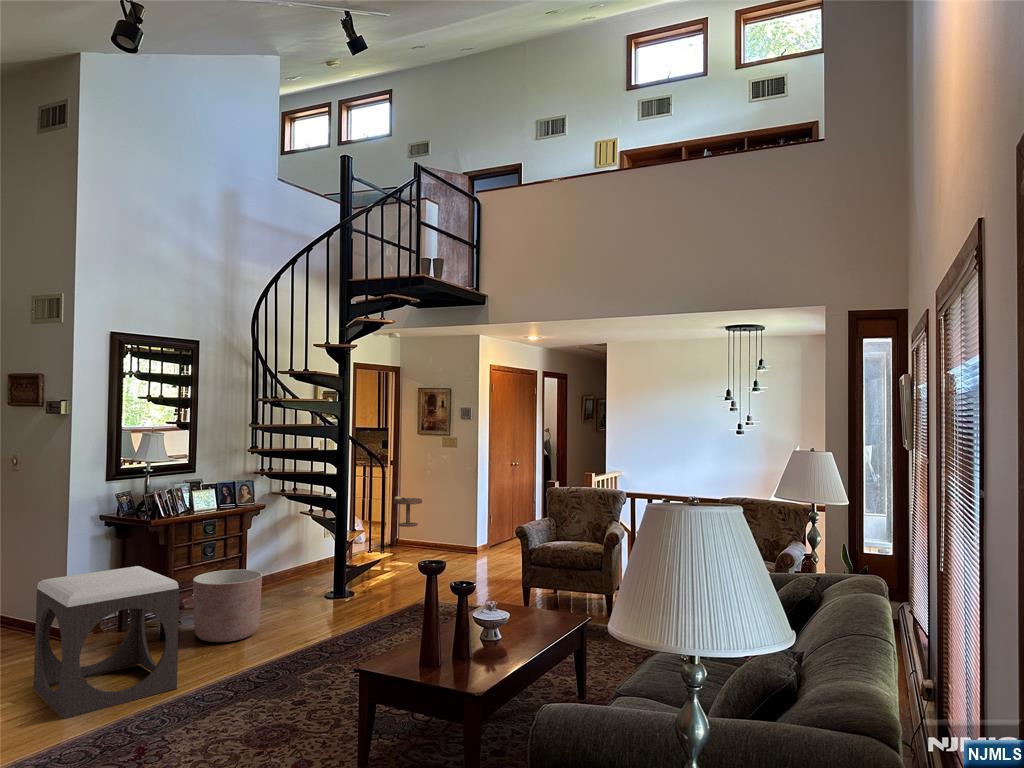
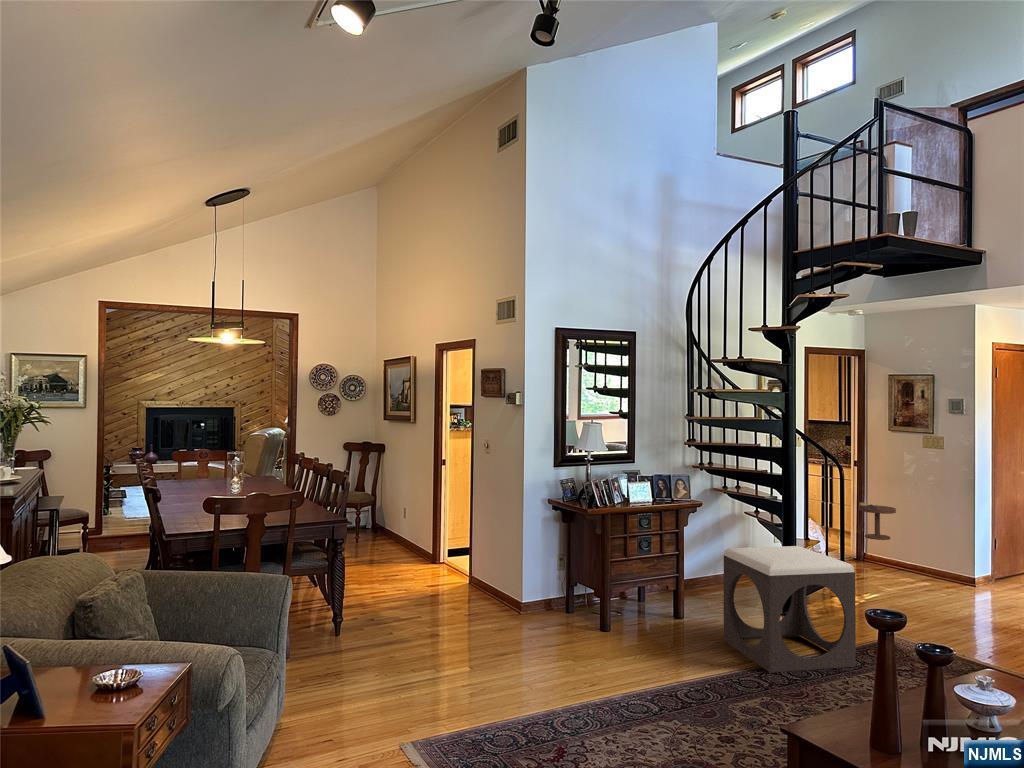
footstool: present [34,566,179,719] -> present [724,546,856,673]
planter: present [193,570,262,642] -> none [628,567,697,645]

